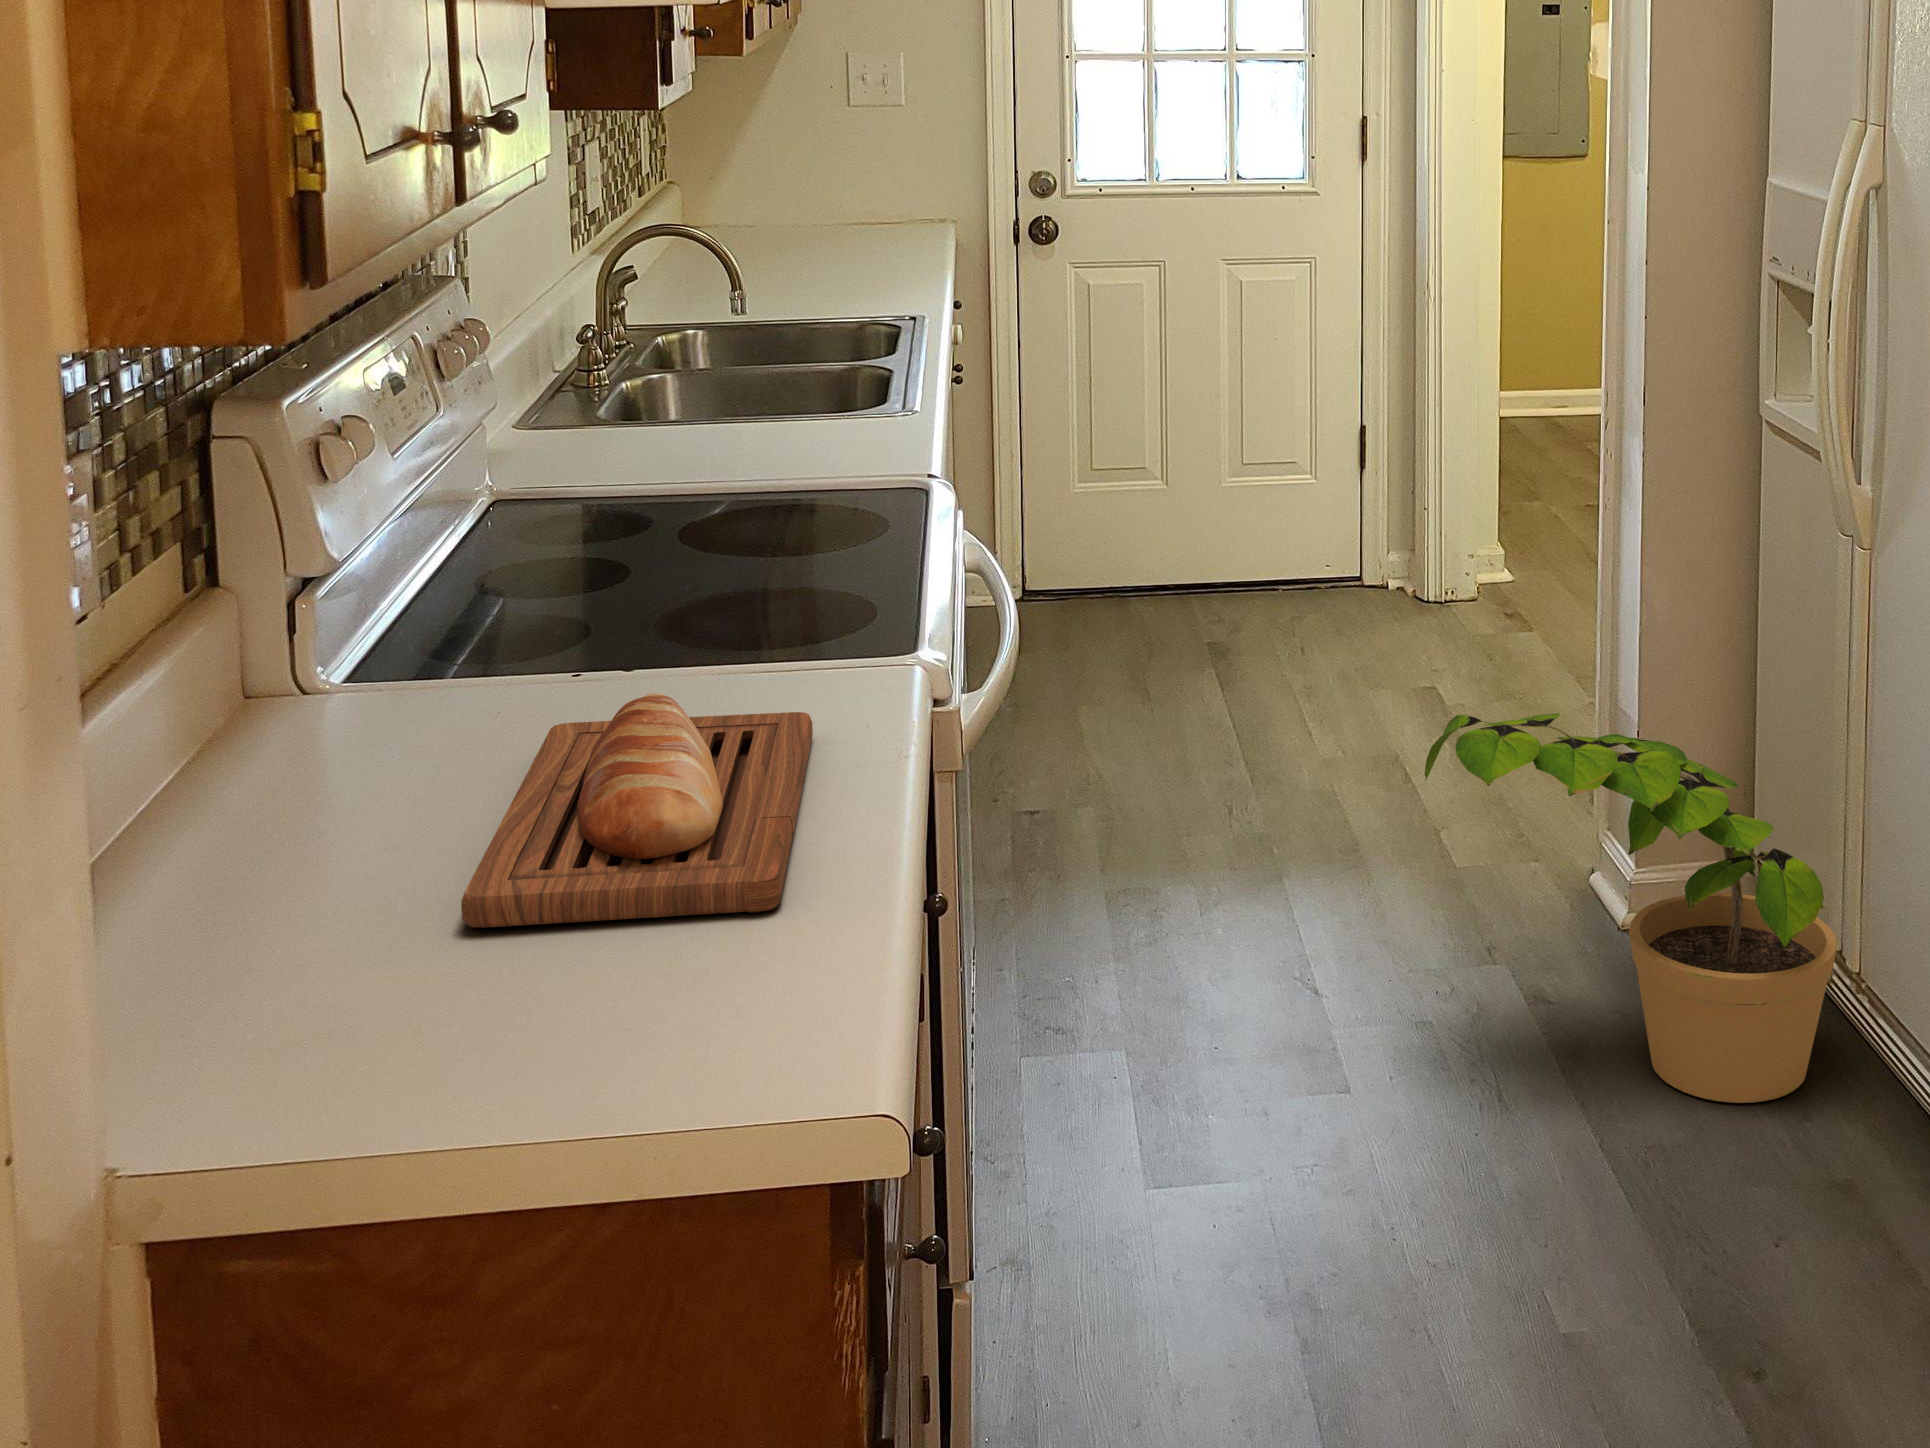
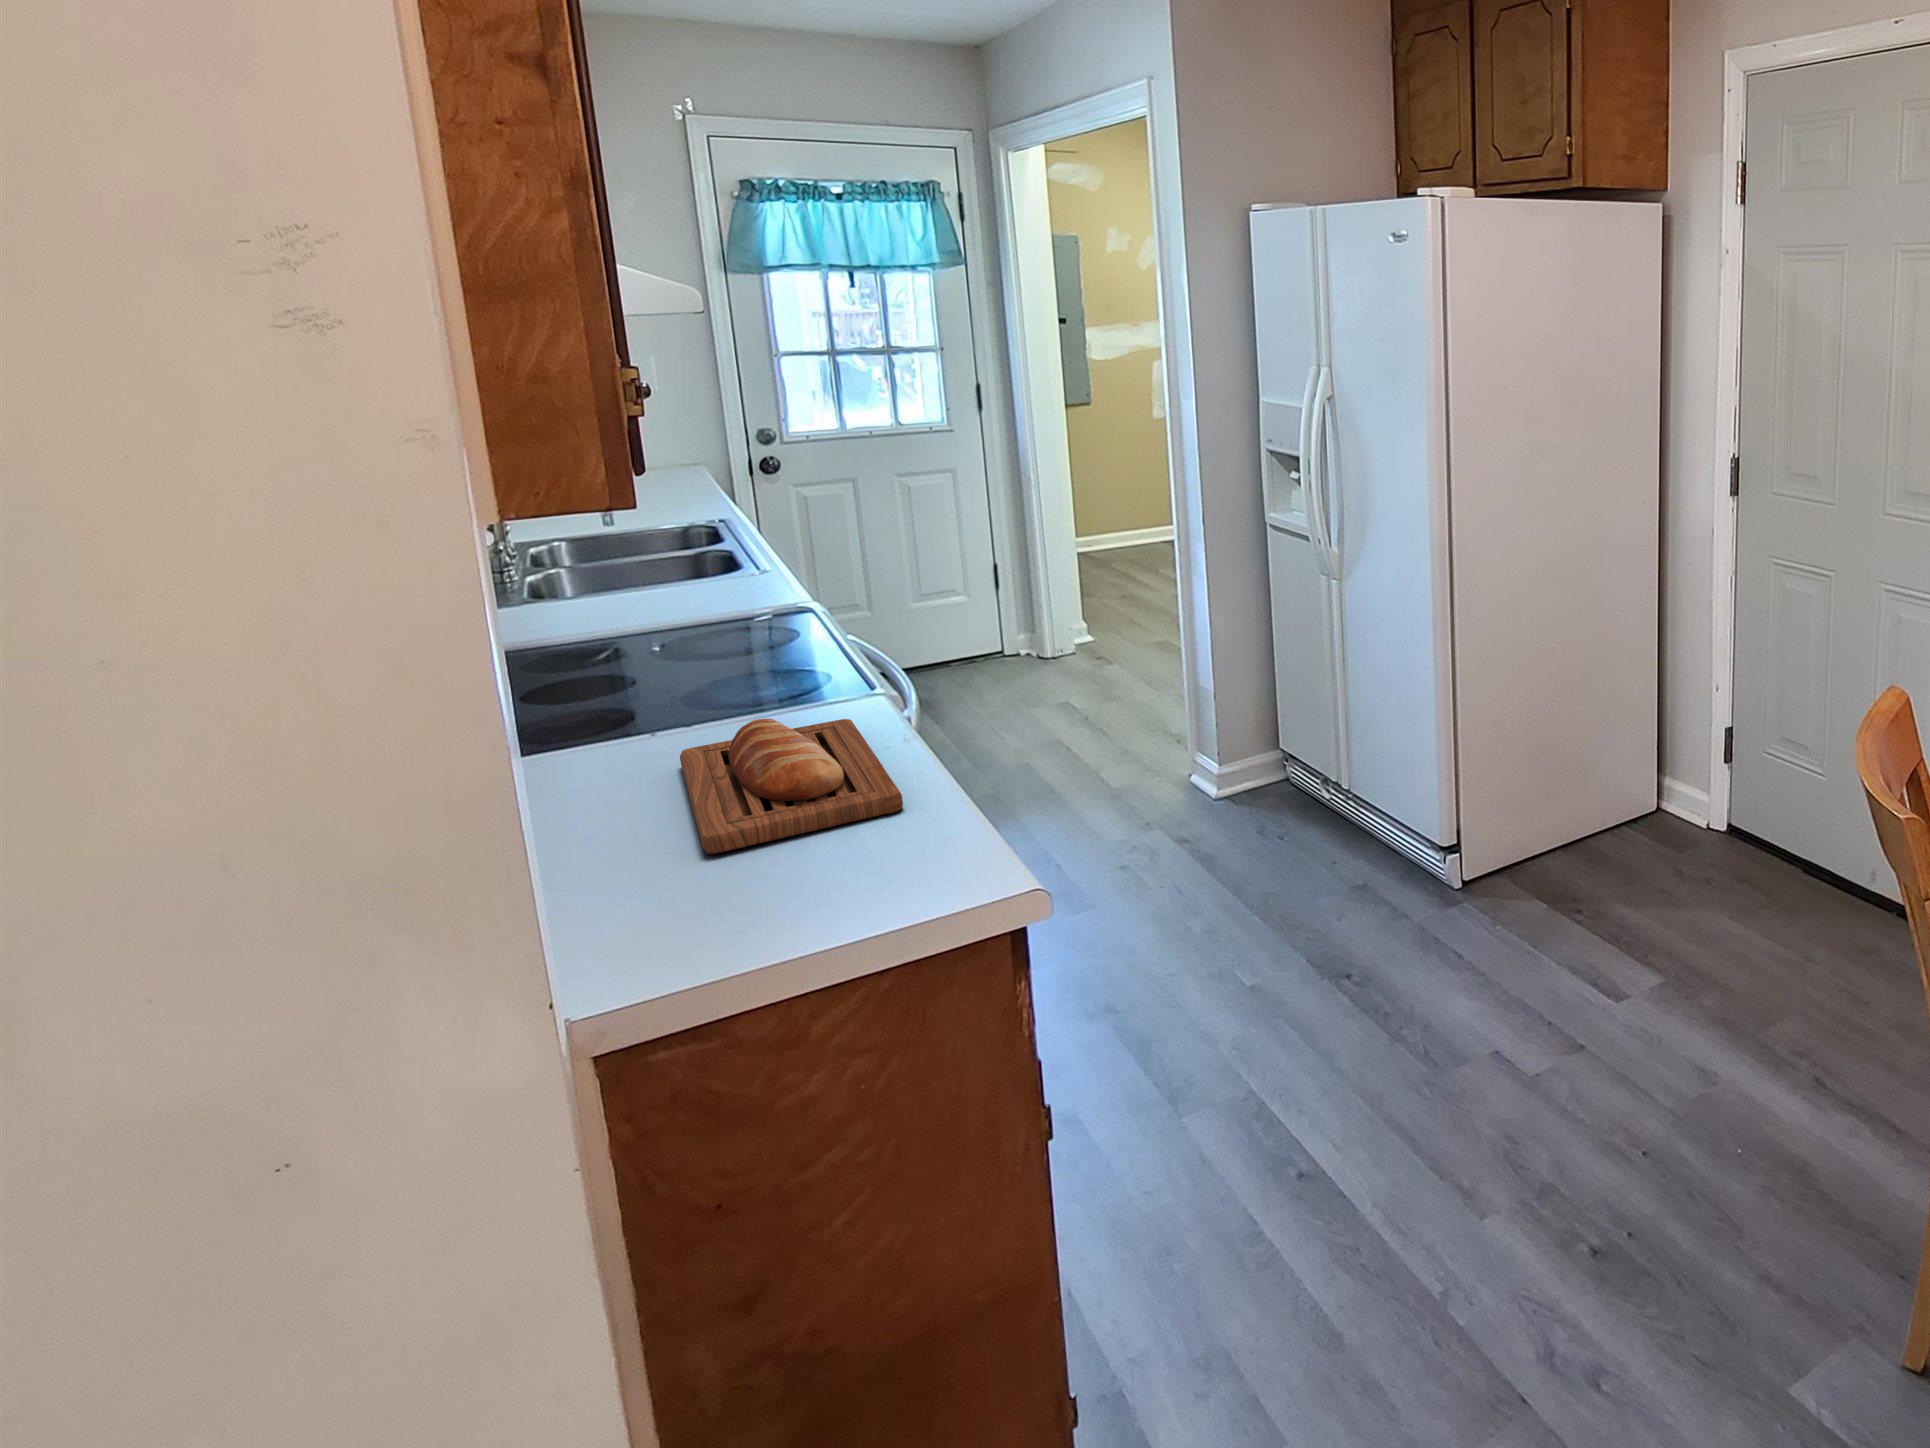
potted plant: present [1424,714,1837,1103] -> none [1119,685,1338,864]

